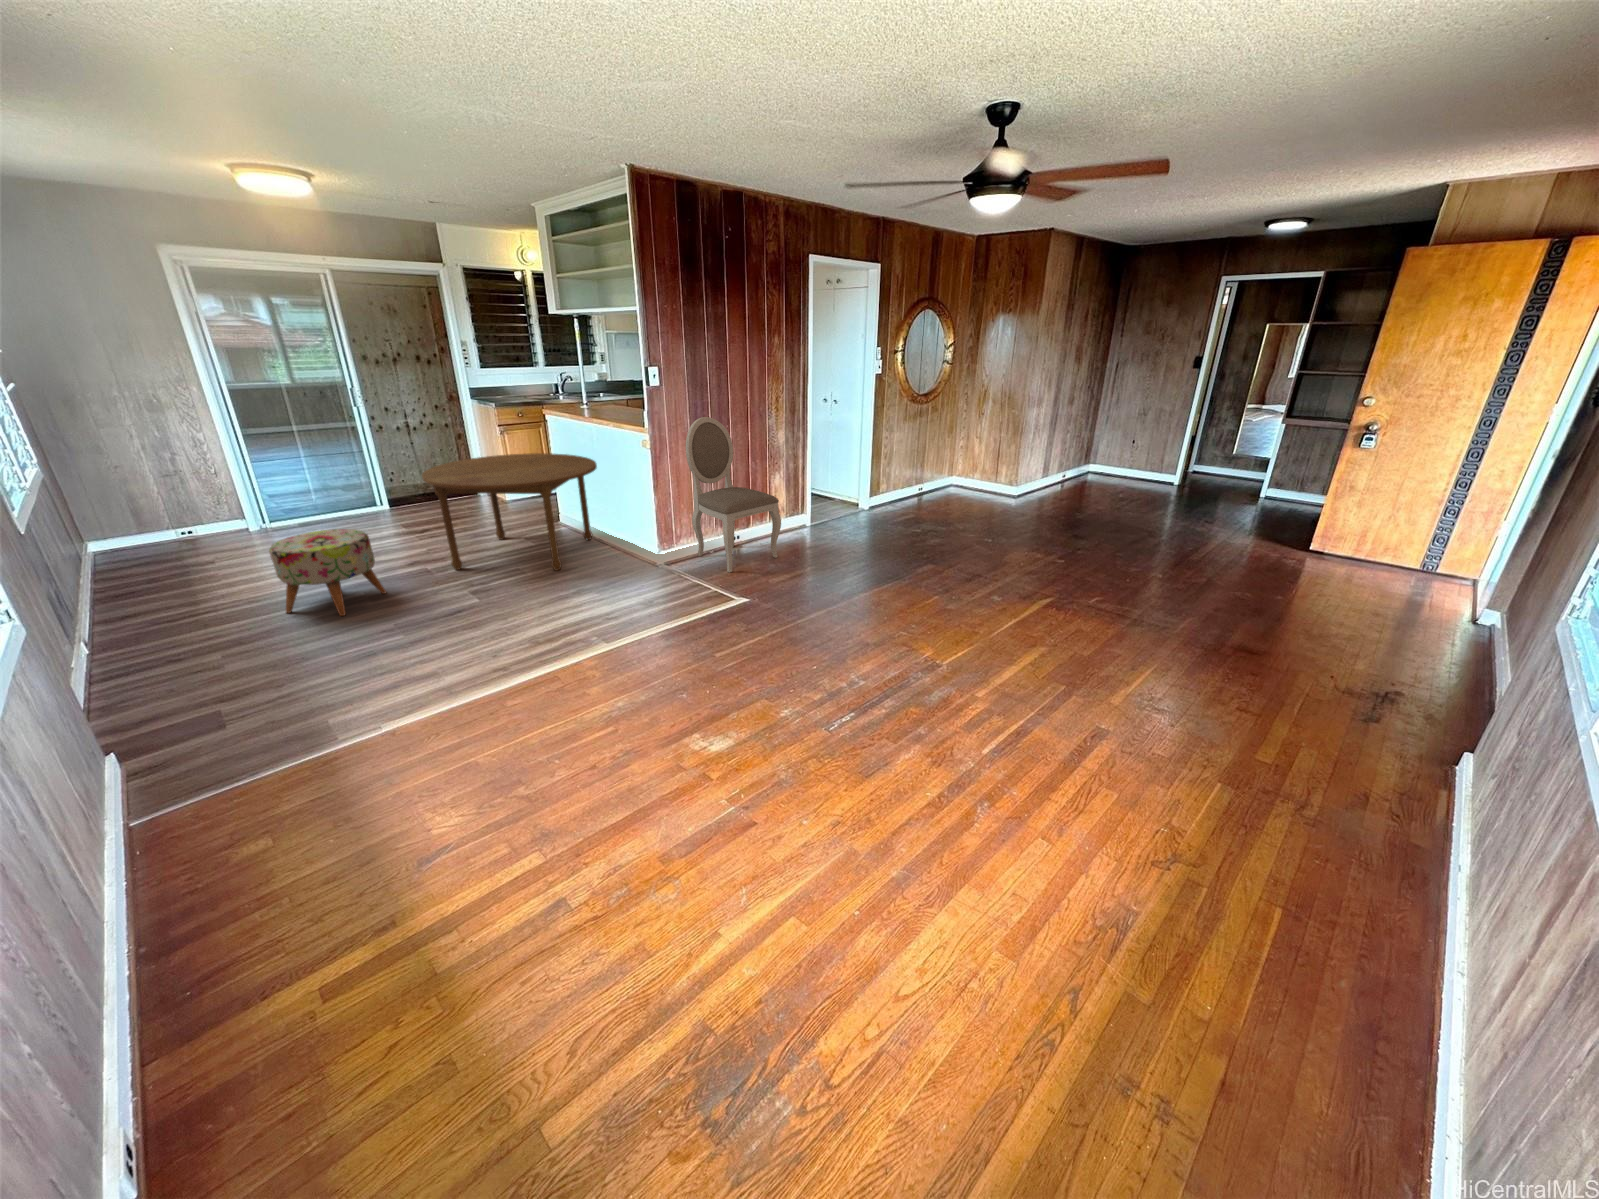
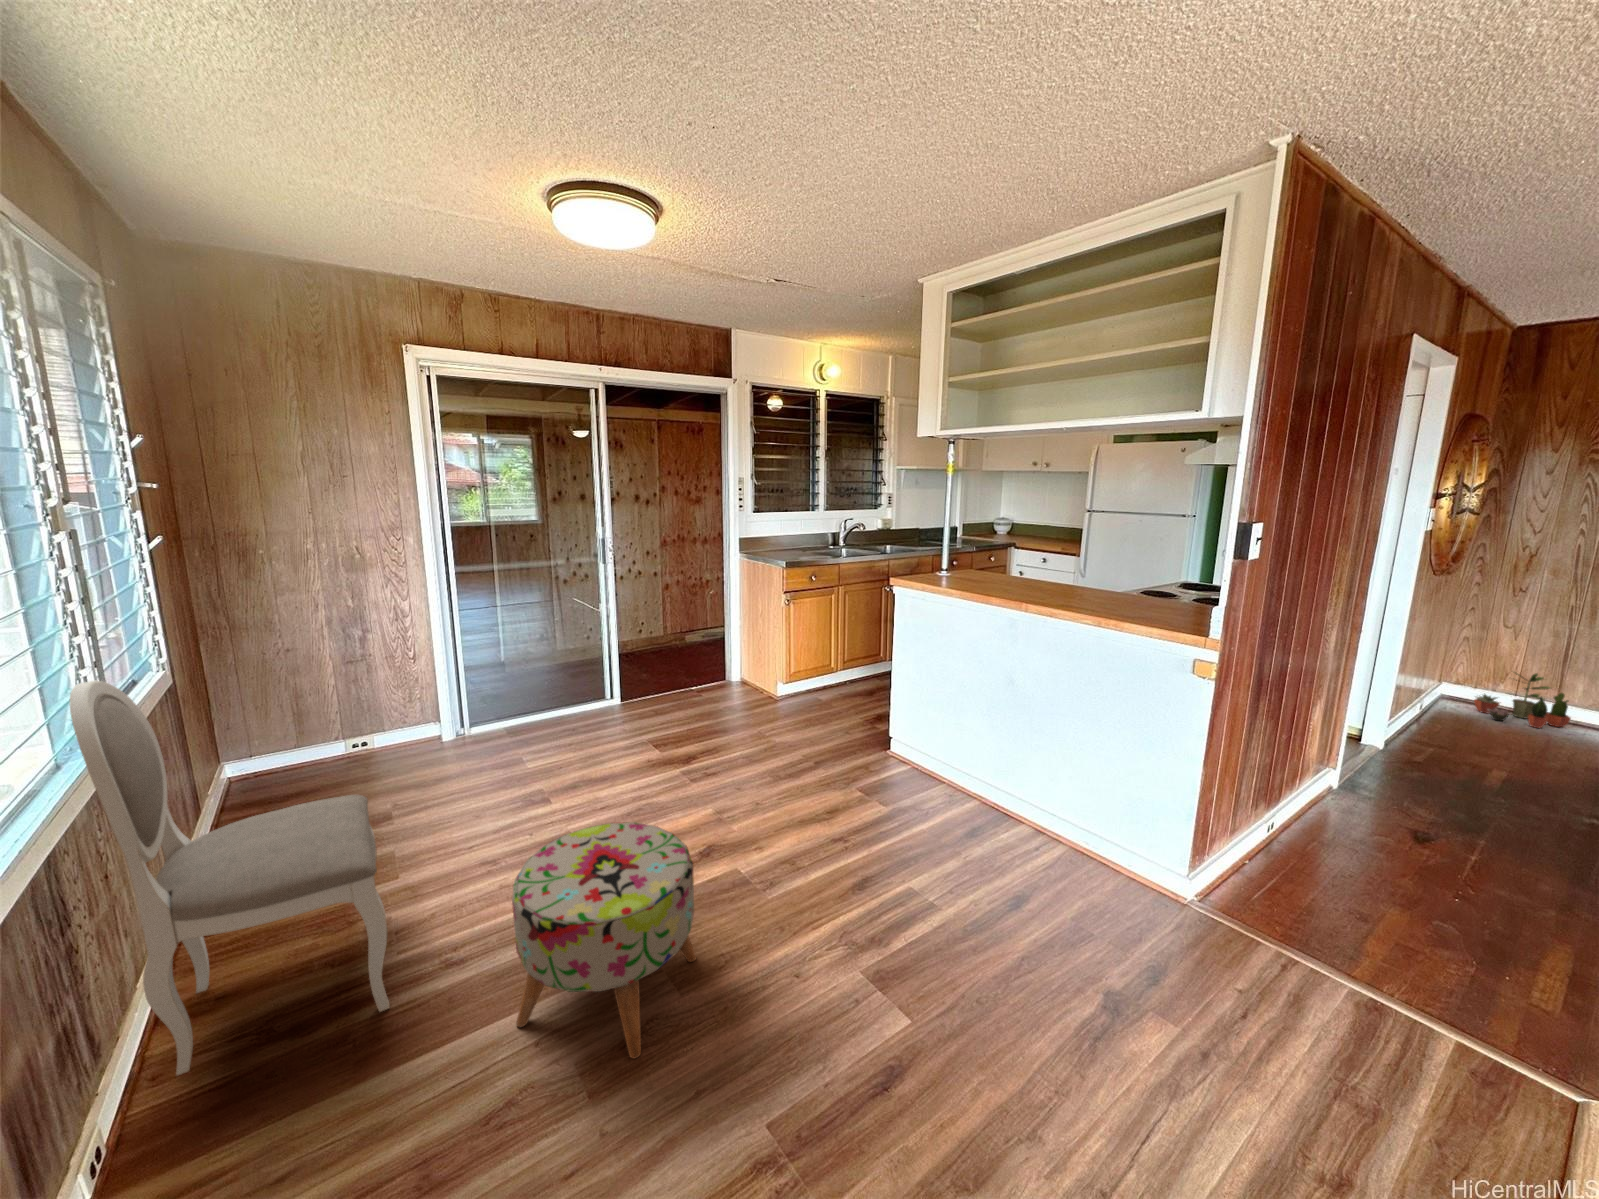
dining chair: present [686,417,781,573] -> present [70,680,390,1076]
dining table: present [422,453,597,571] -> none [755,651,1053,906]
potted plant: none [955,463,993,495] -> present [1474,673,1571,728]

